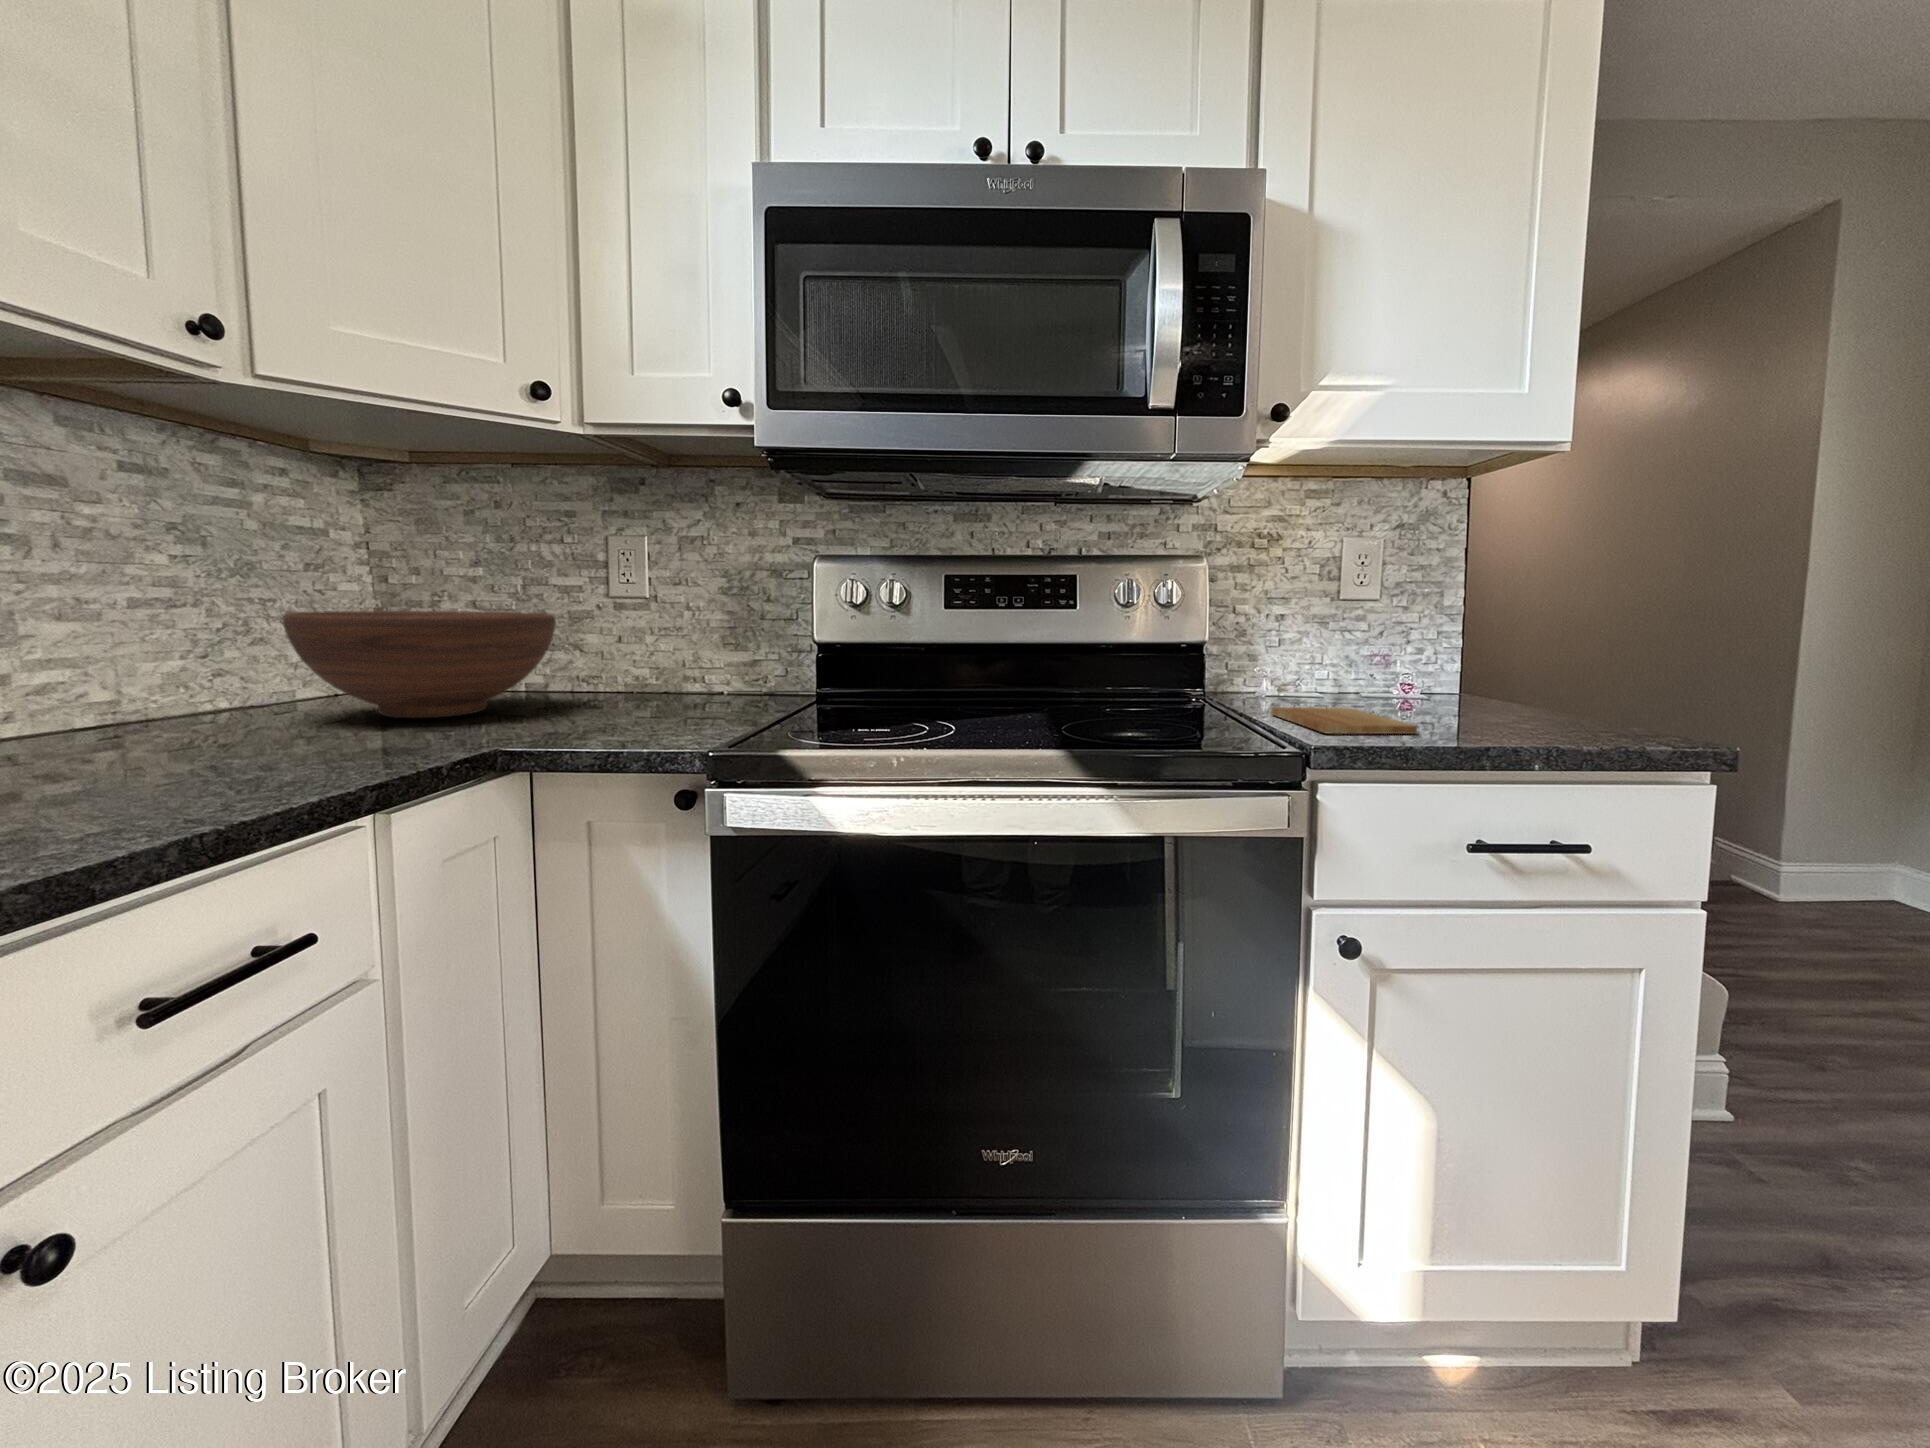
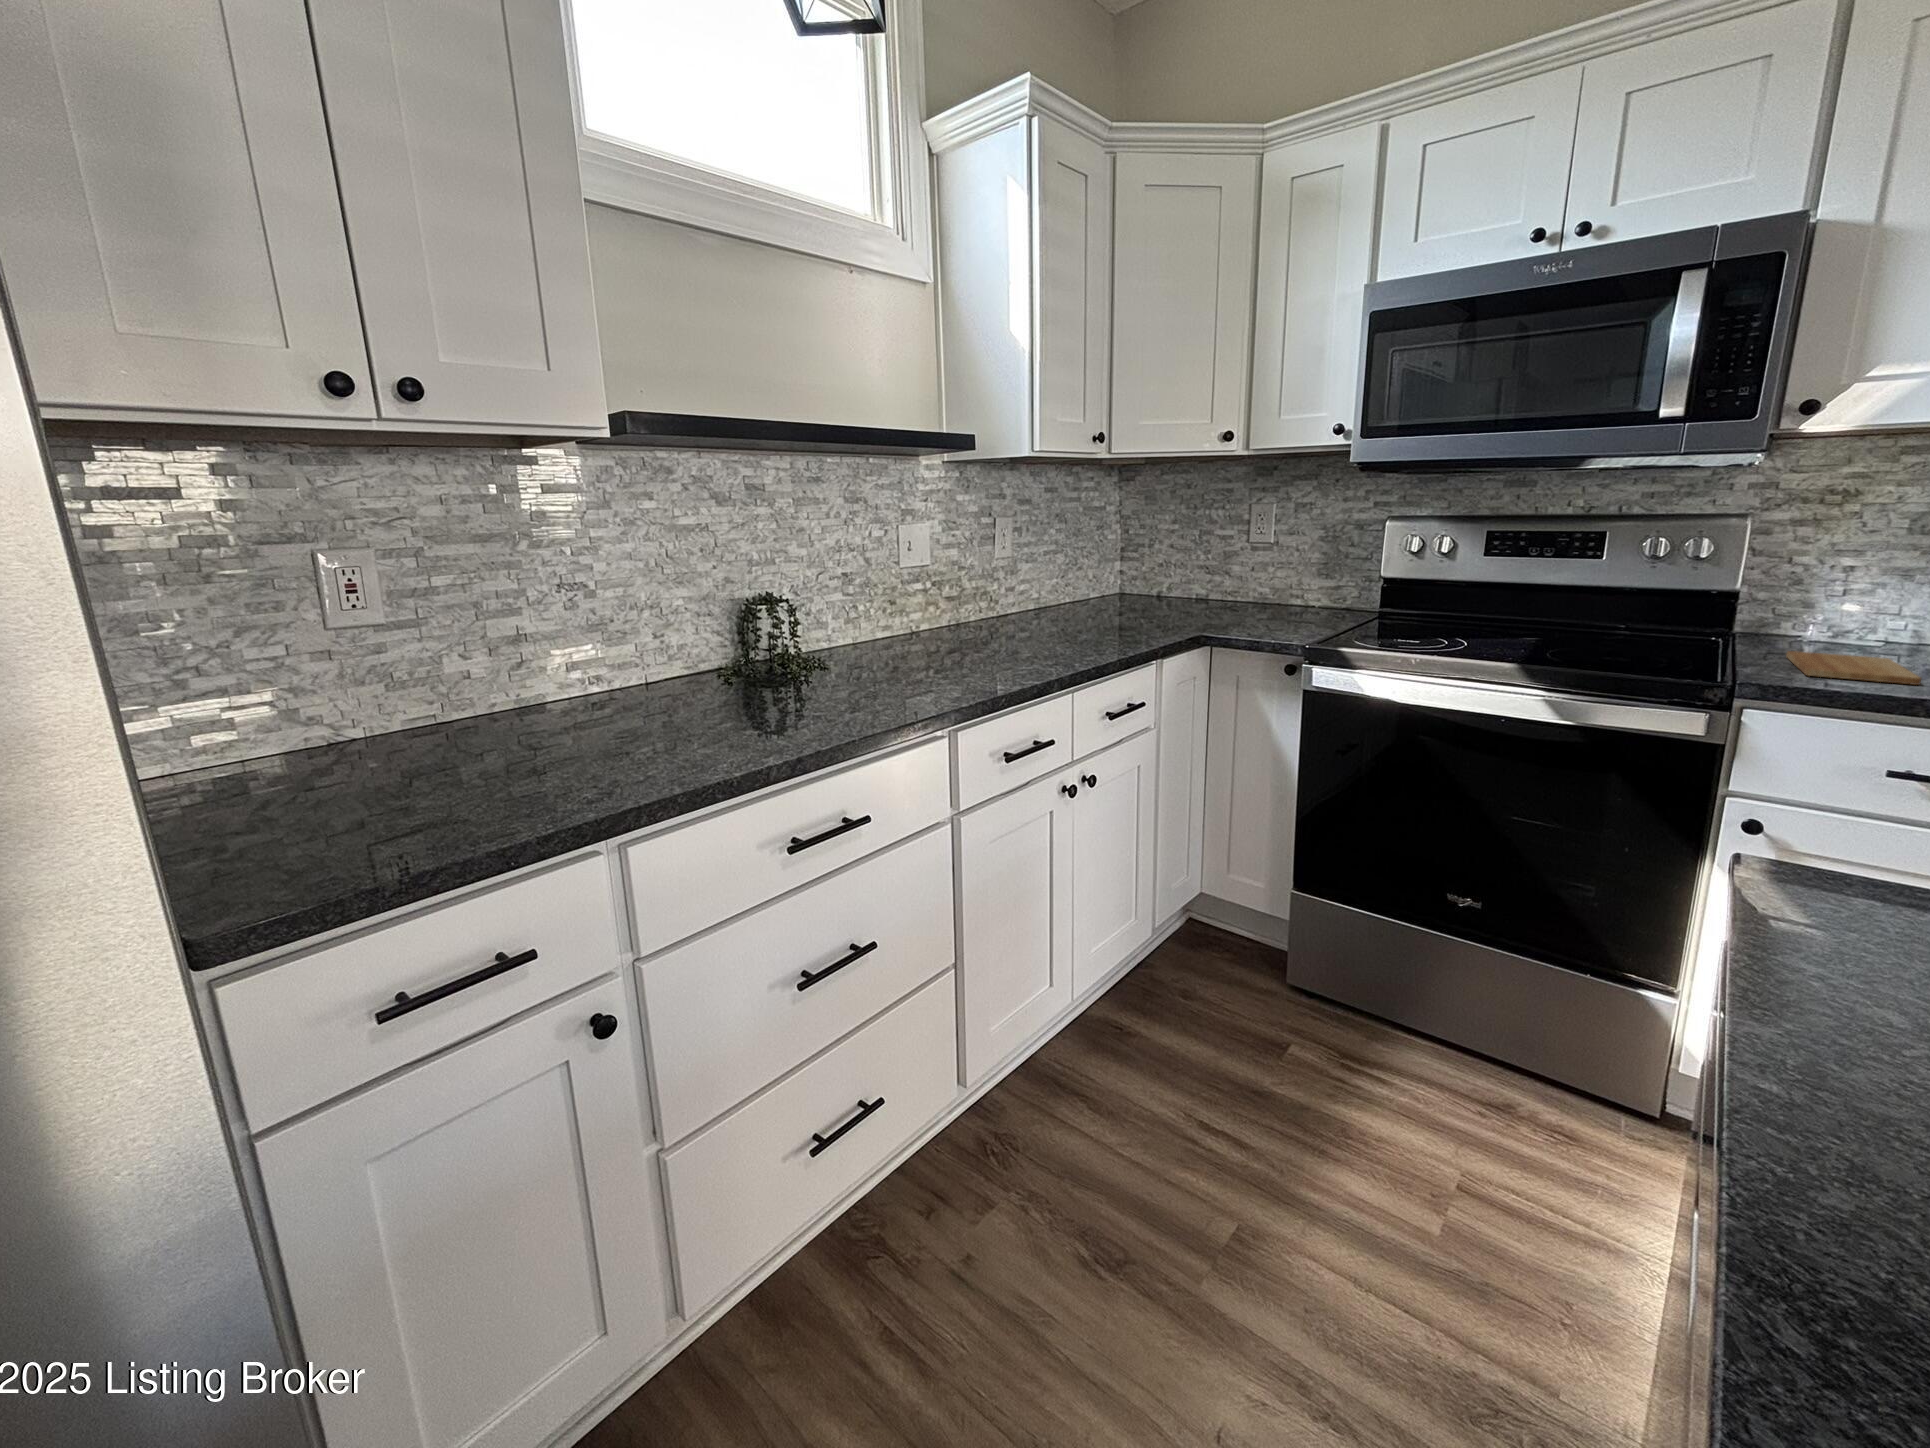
fruit bowl: present [283,611,556,718] -> none [1103,553,1222,613]

